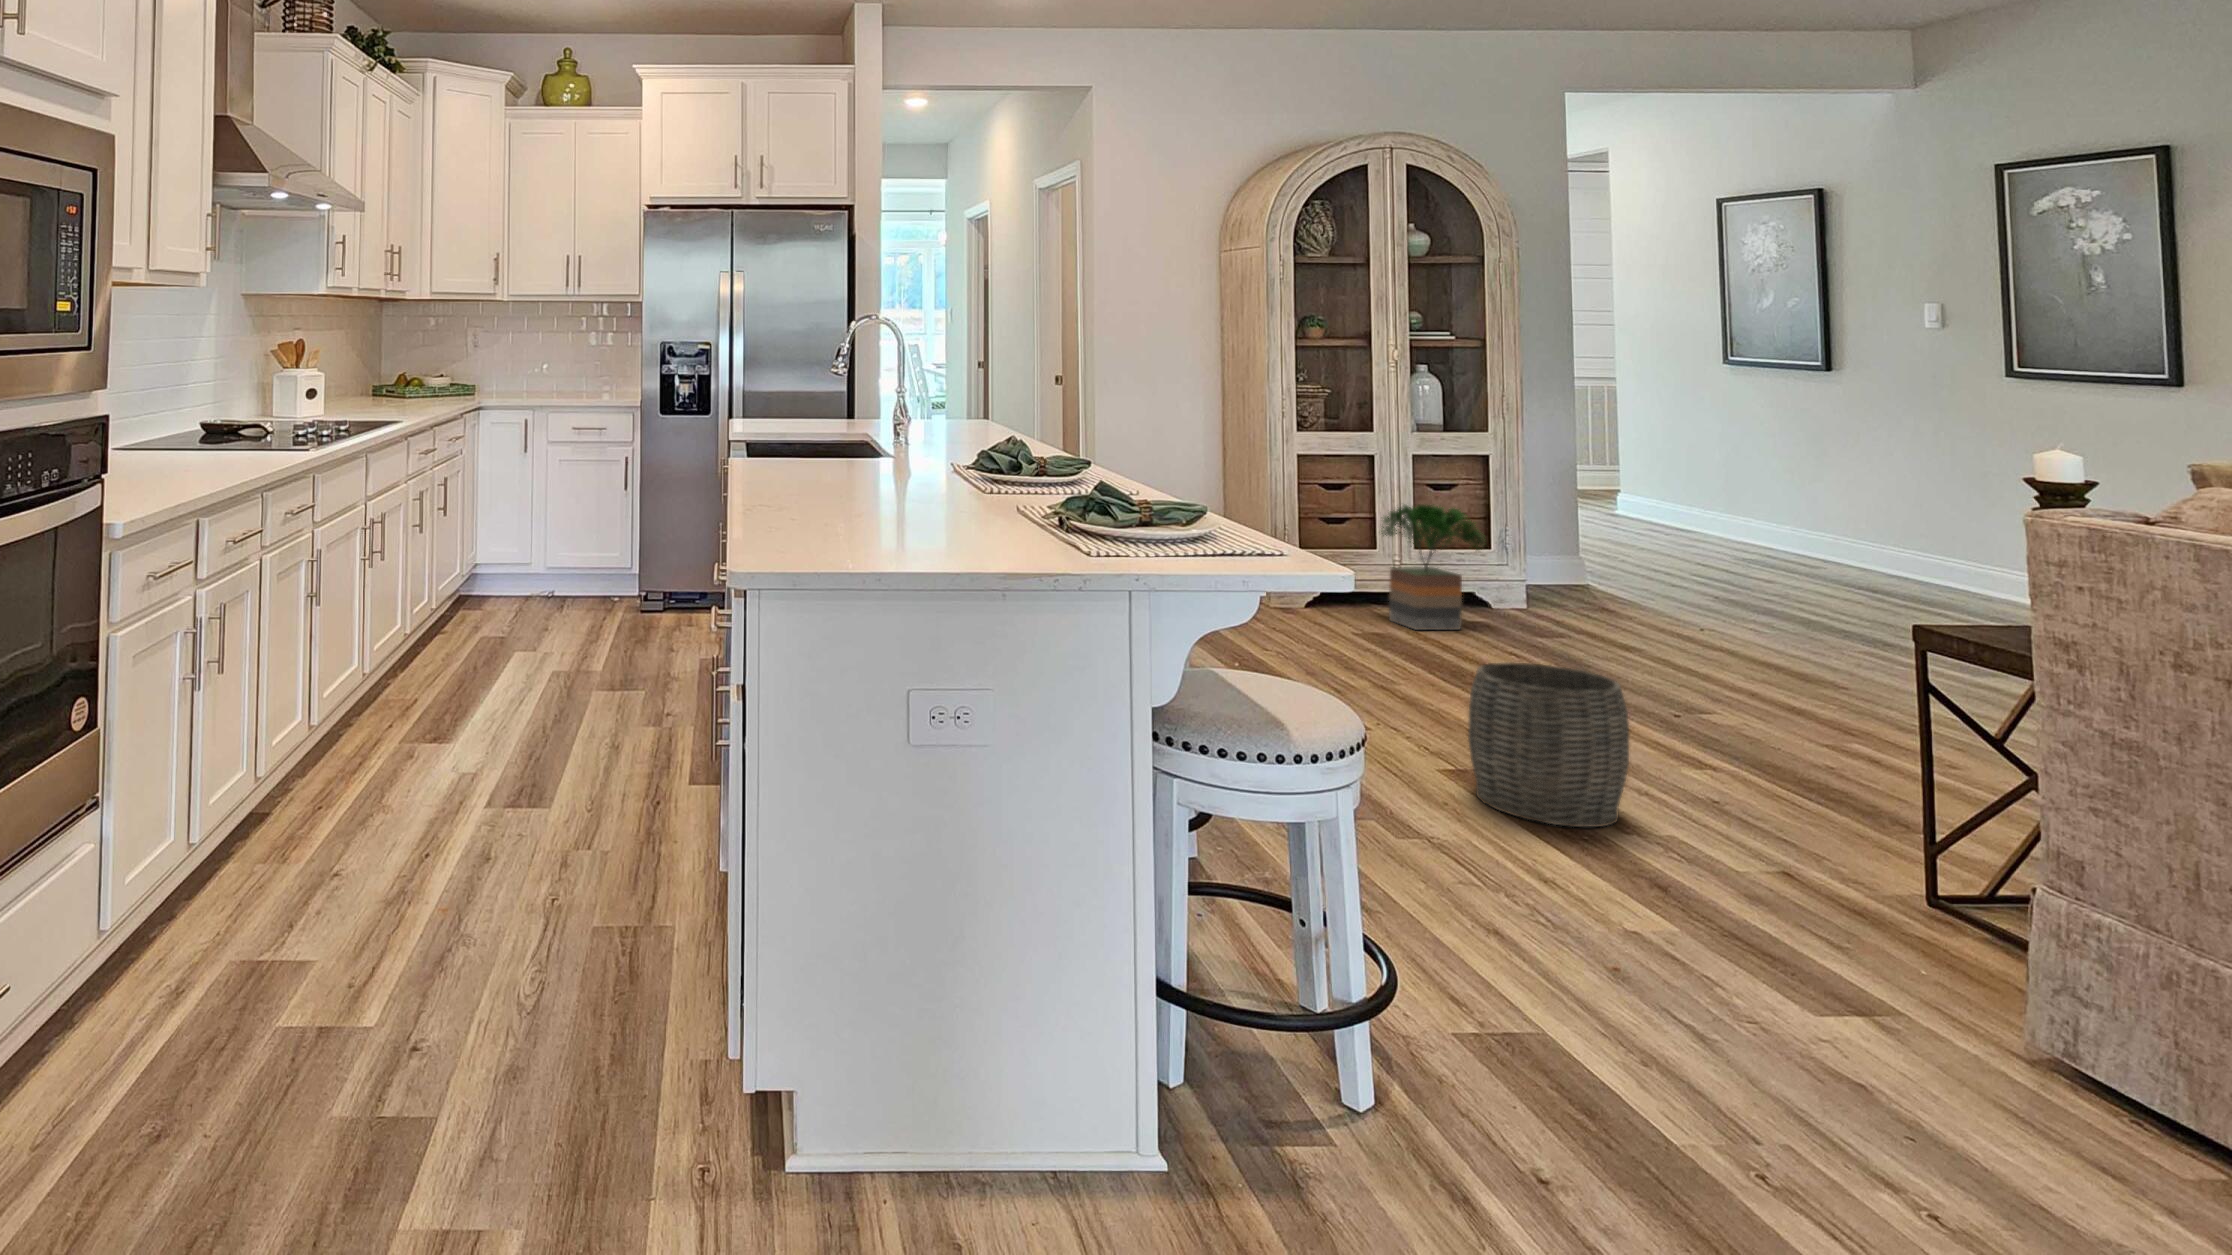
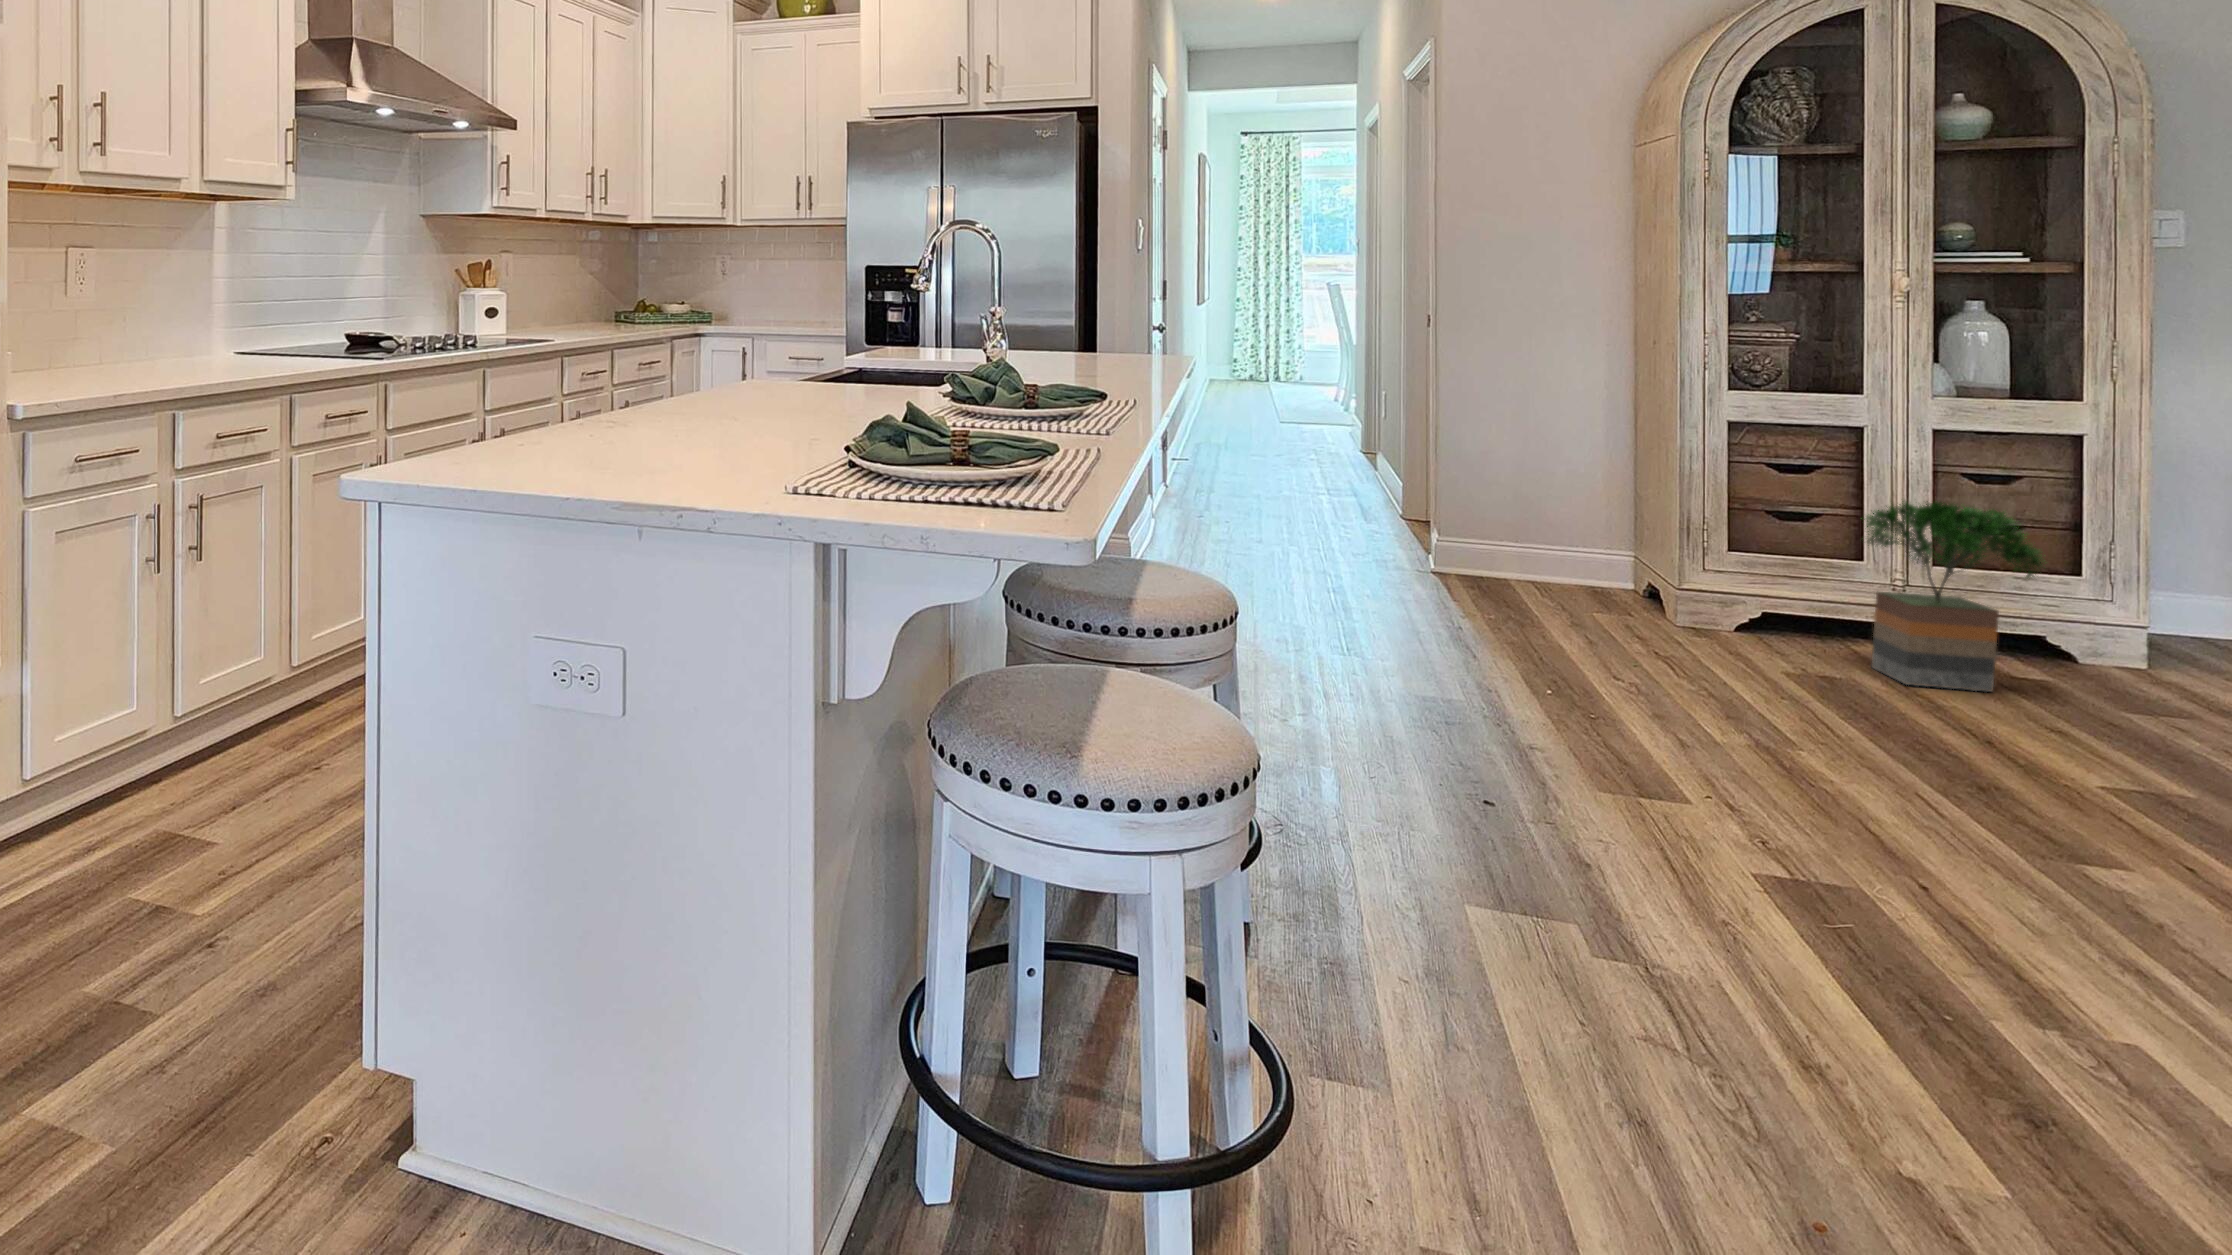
woven basket: present [1468,662,1629,827] -> none [1785,733,2067,1004]

